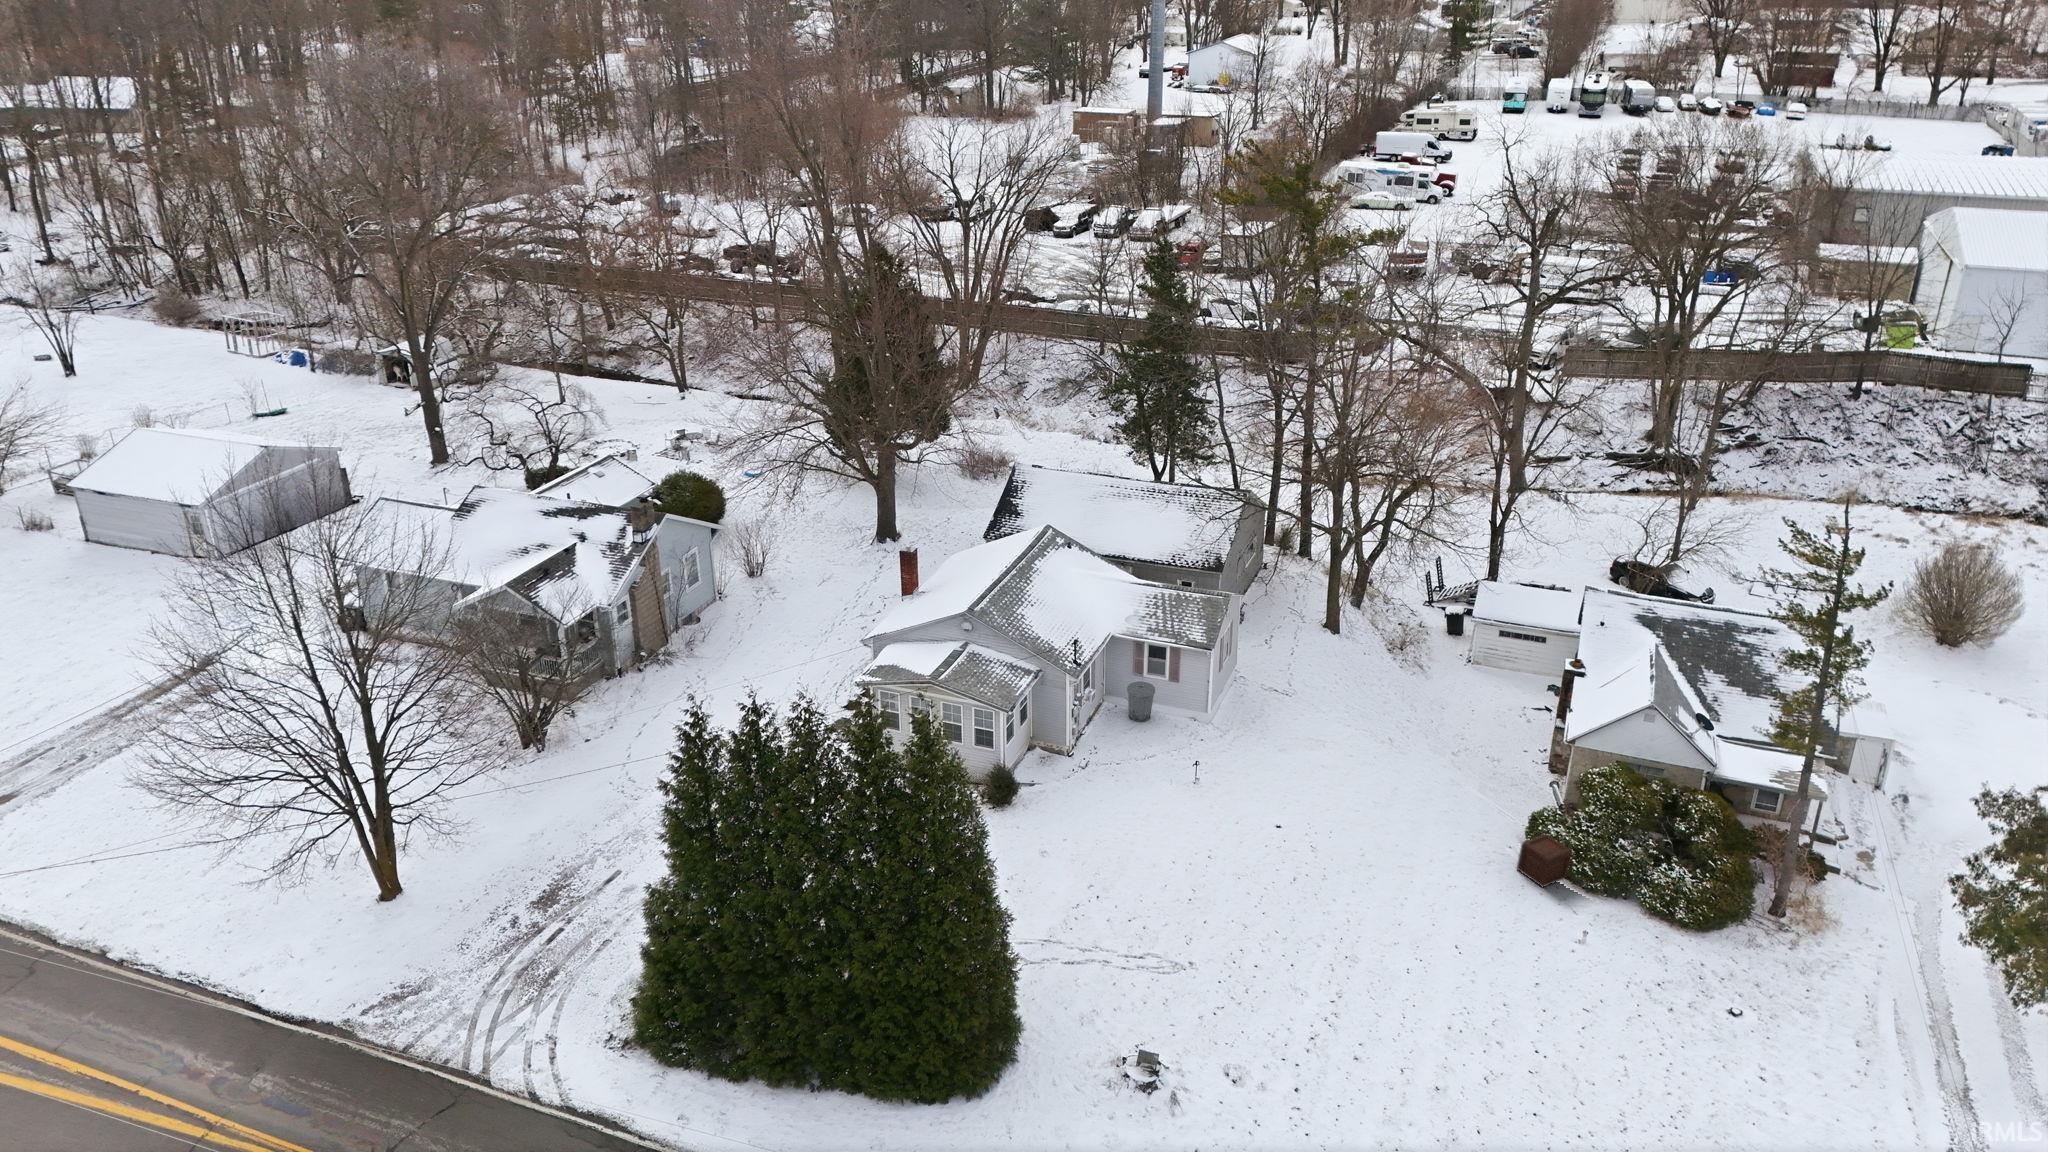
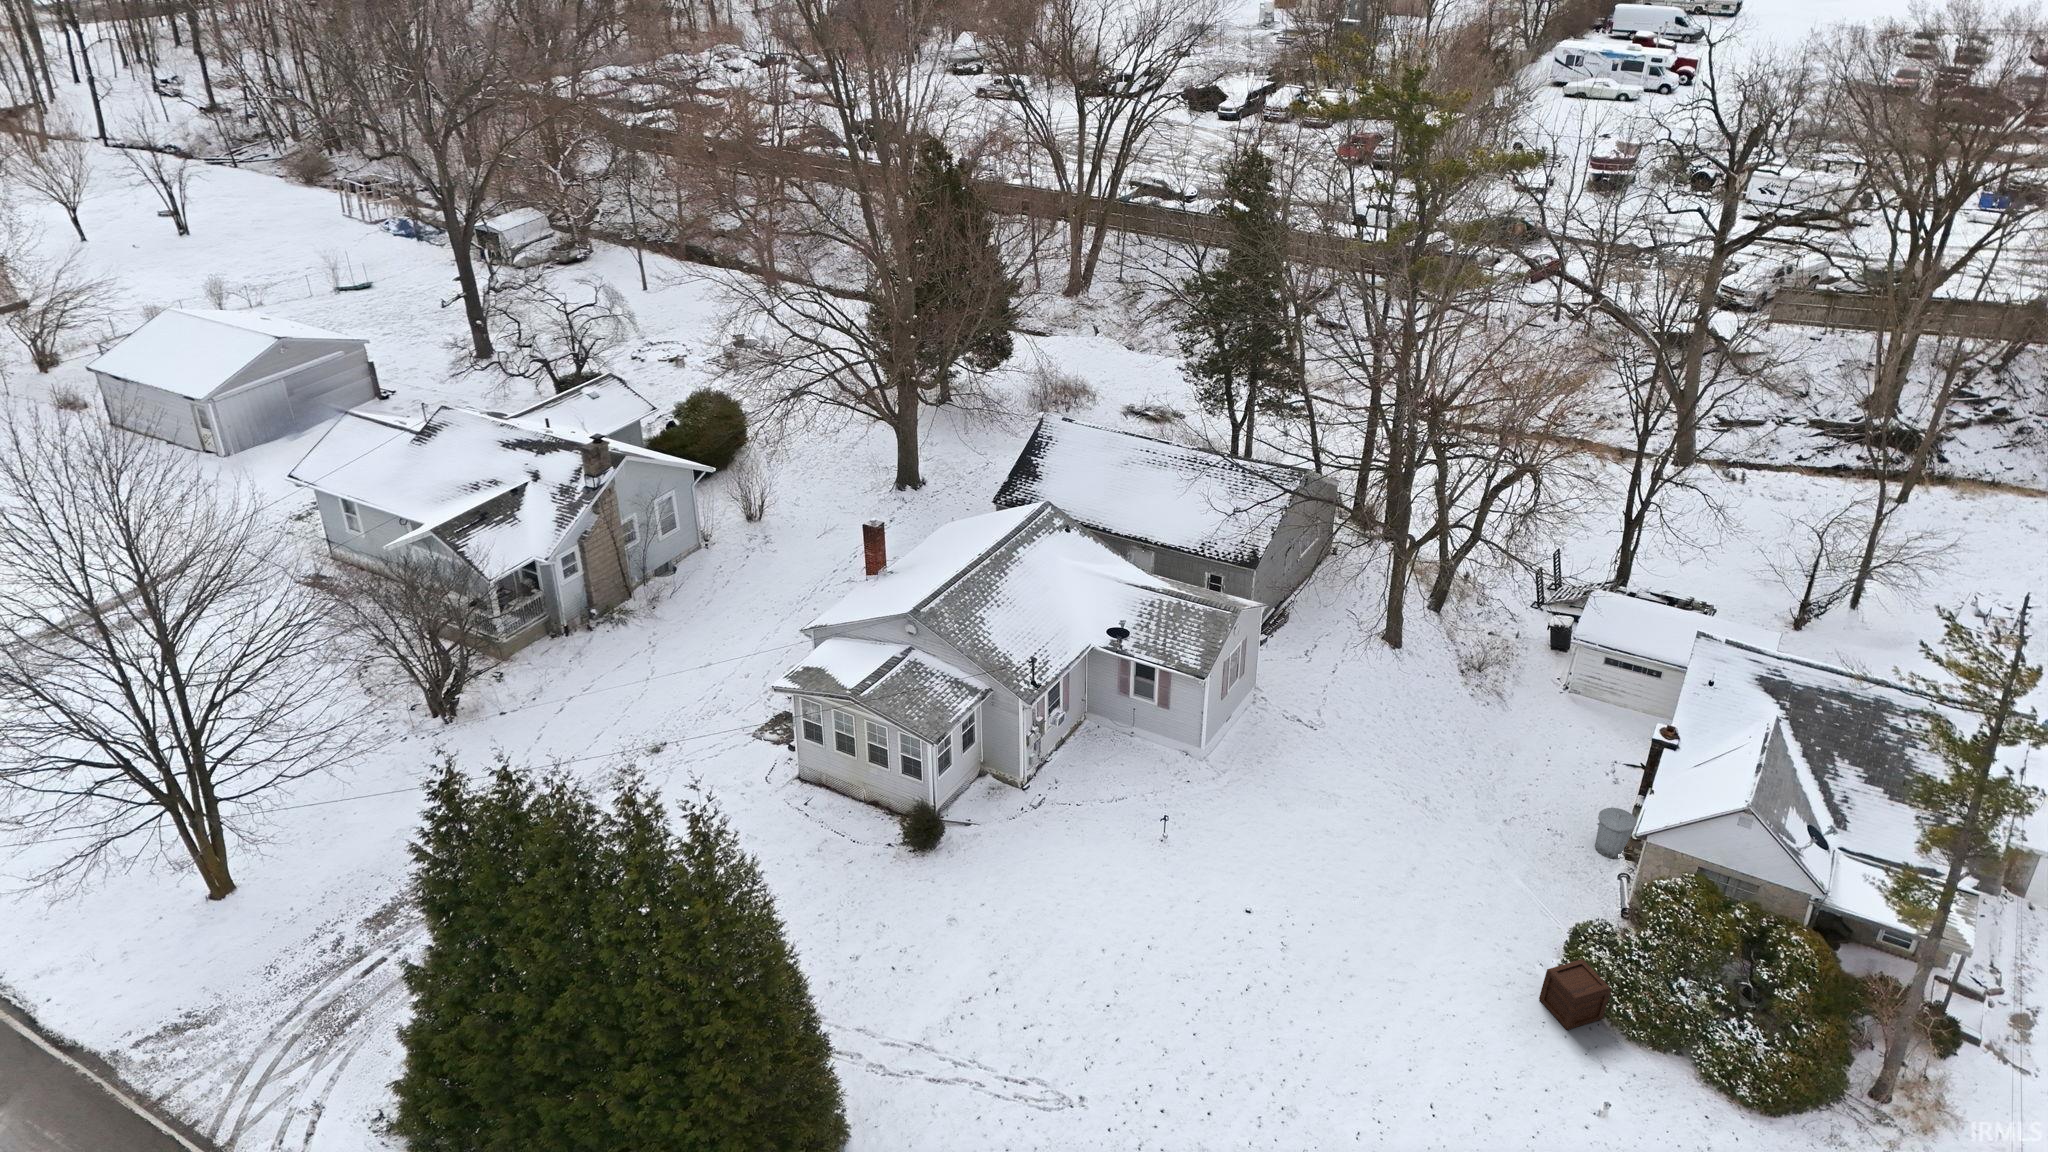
trash can: present [1127,681,1155,722] -> present [1595,808,1637,859]

